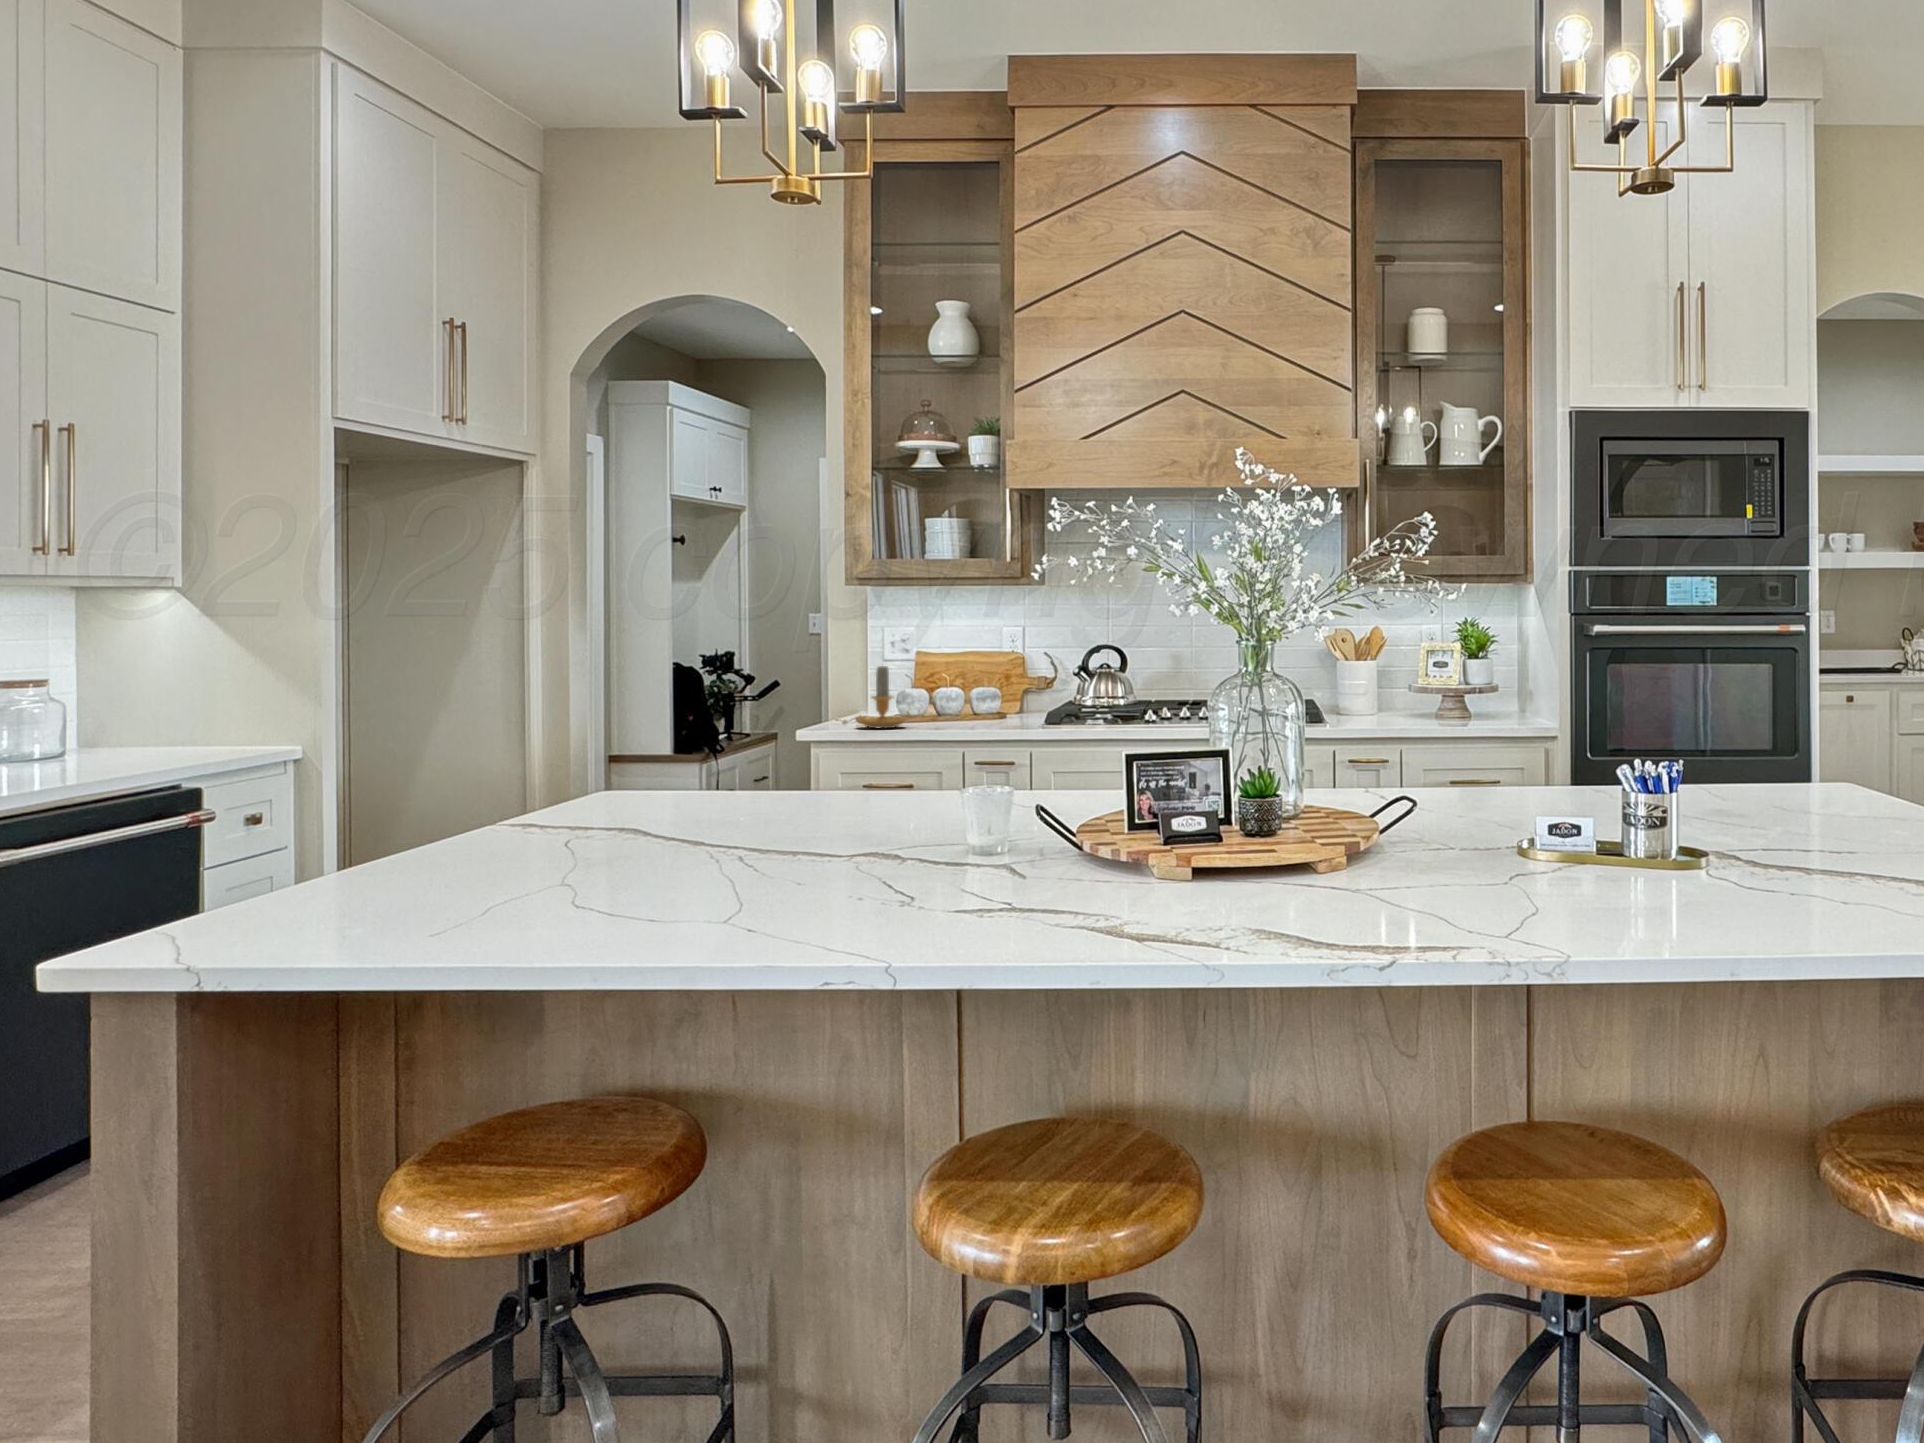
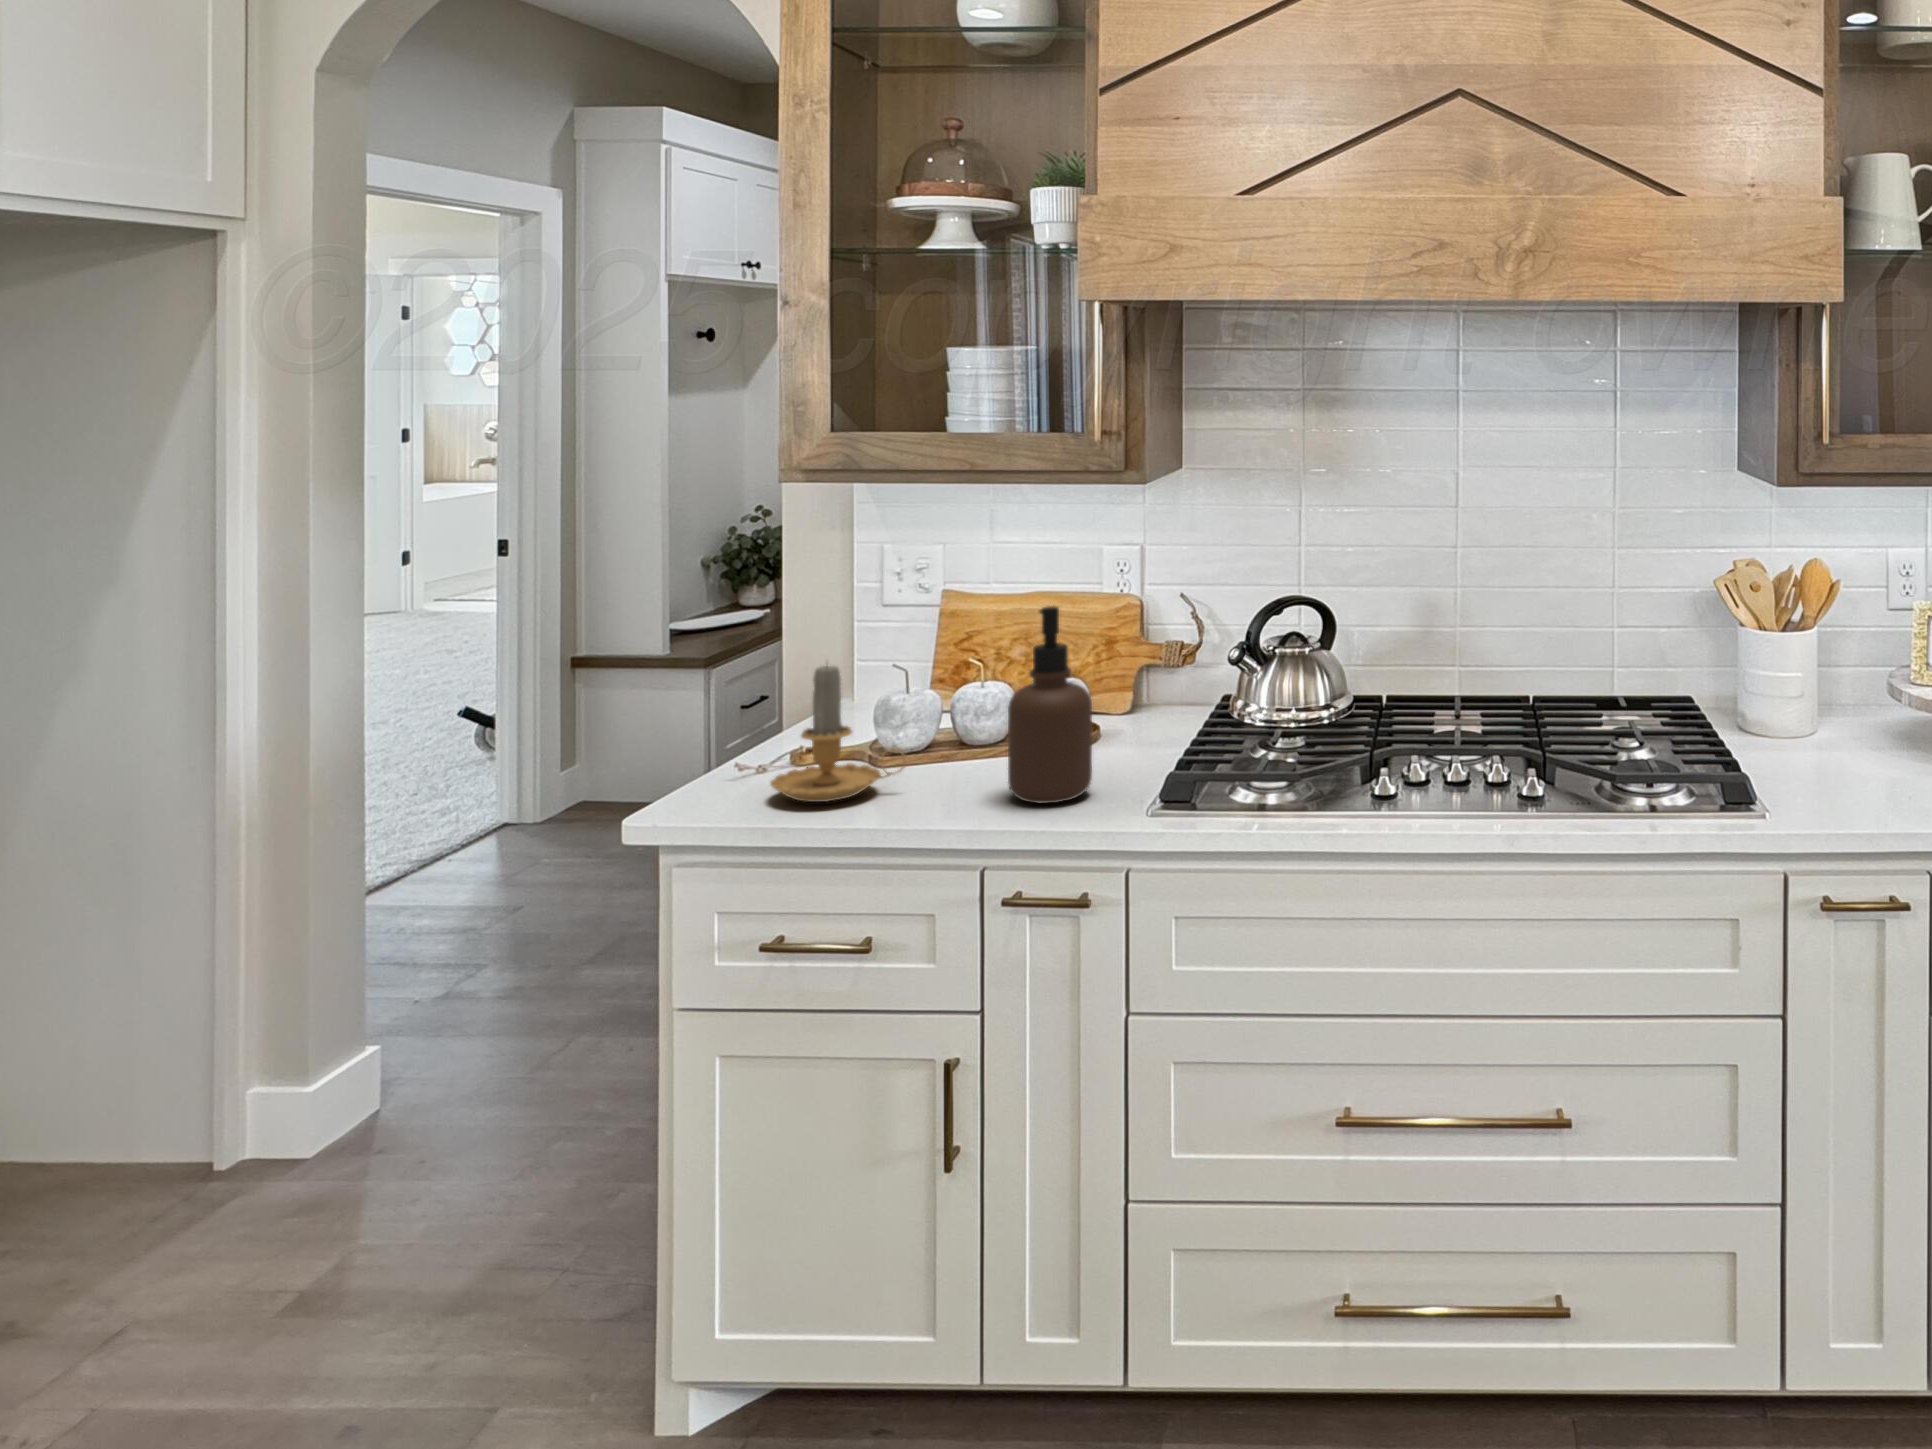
soap dispenser: none [970,637,1009,728] -> present [1008,606,1092,803]

